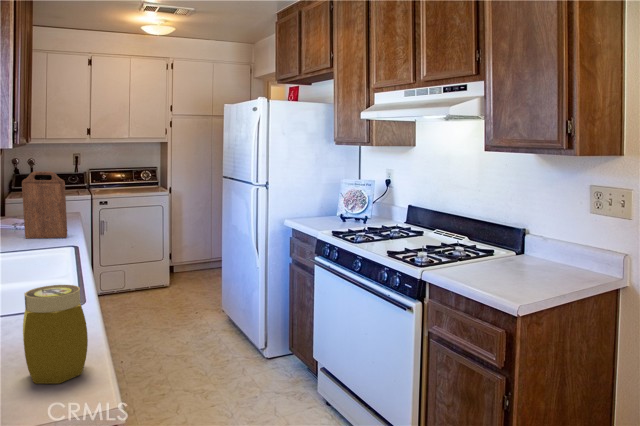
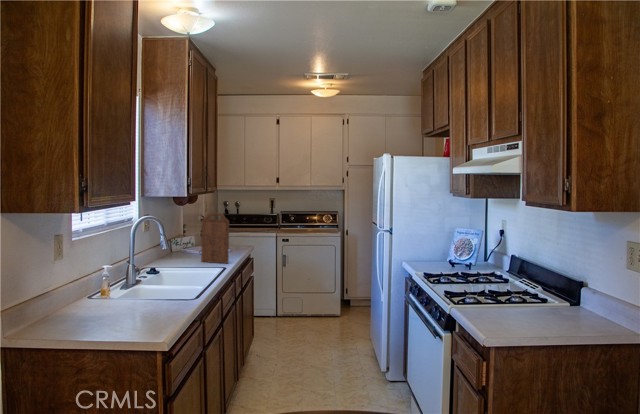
jar: present [23,285,88,384] -> none [132,278,166,330]

